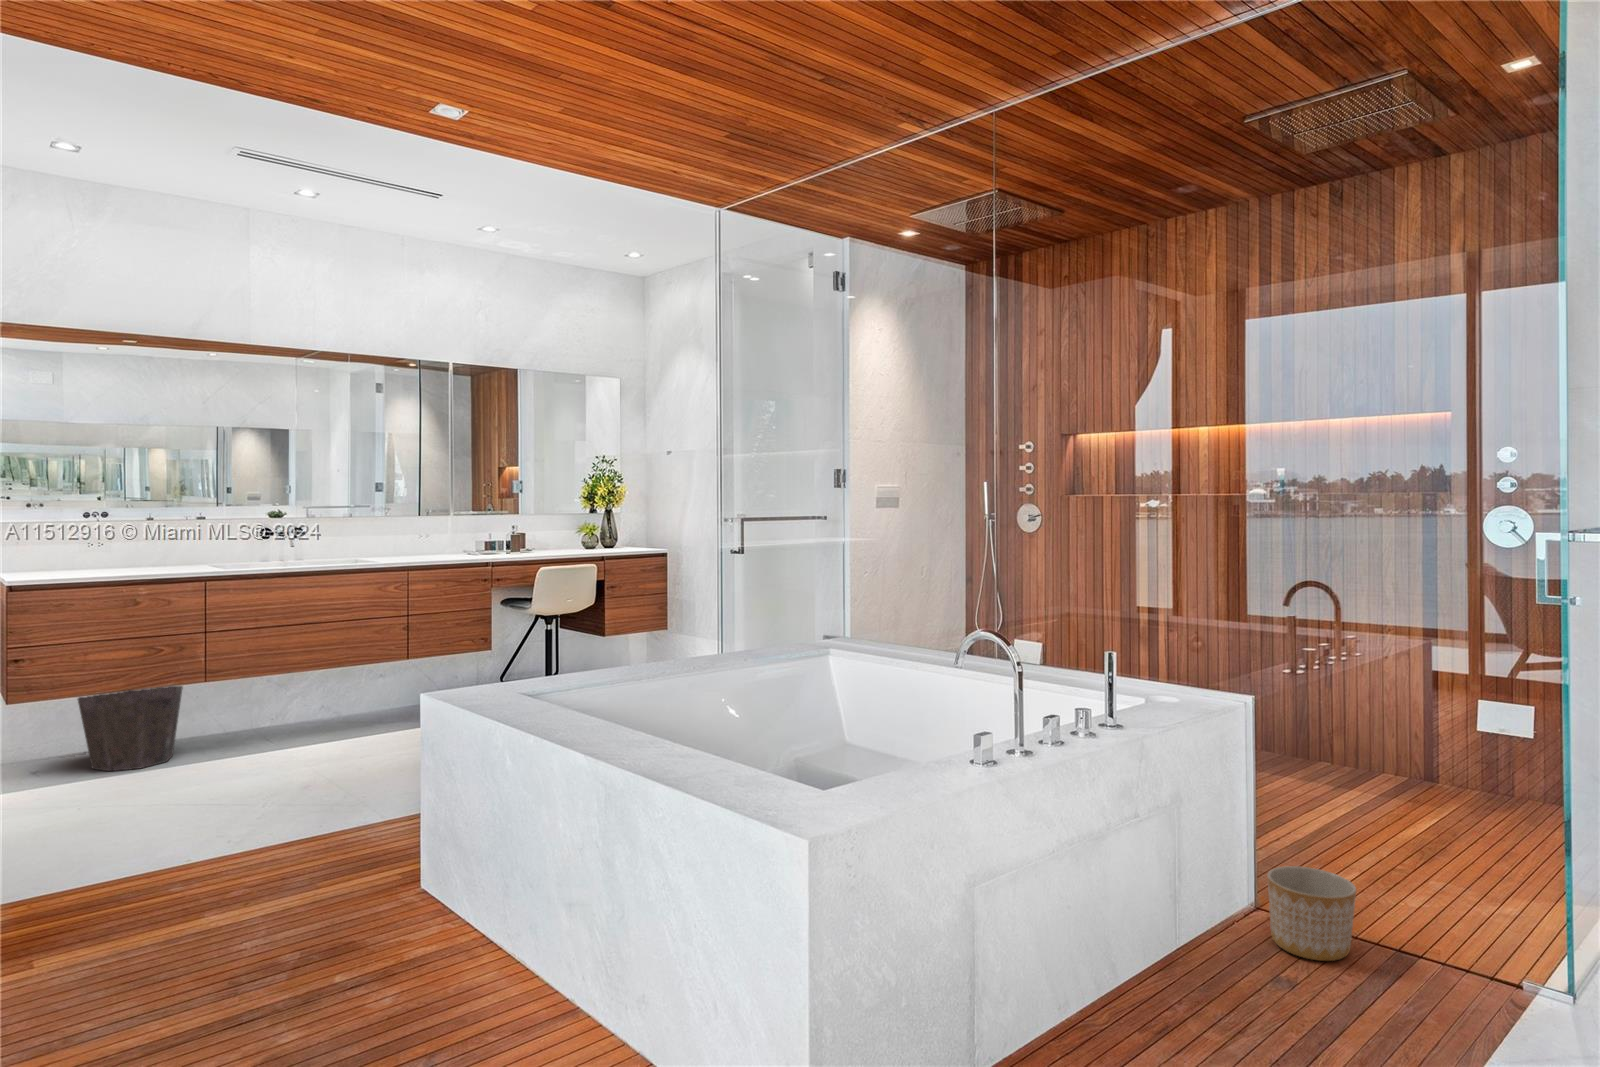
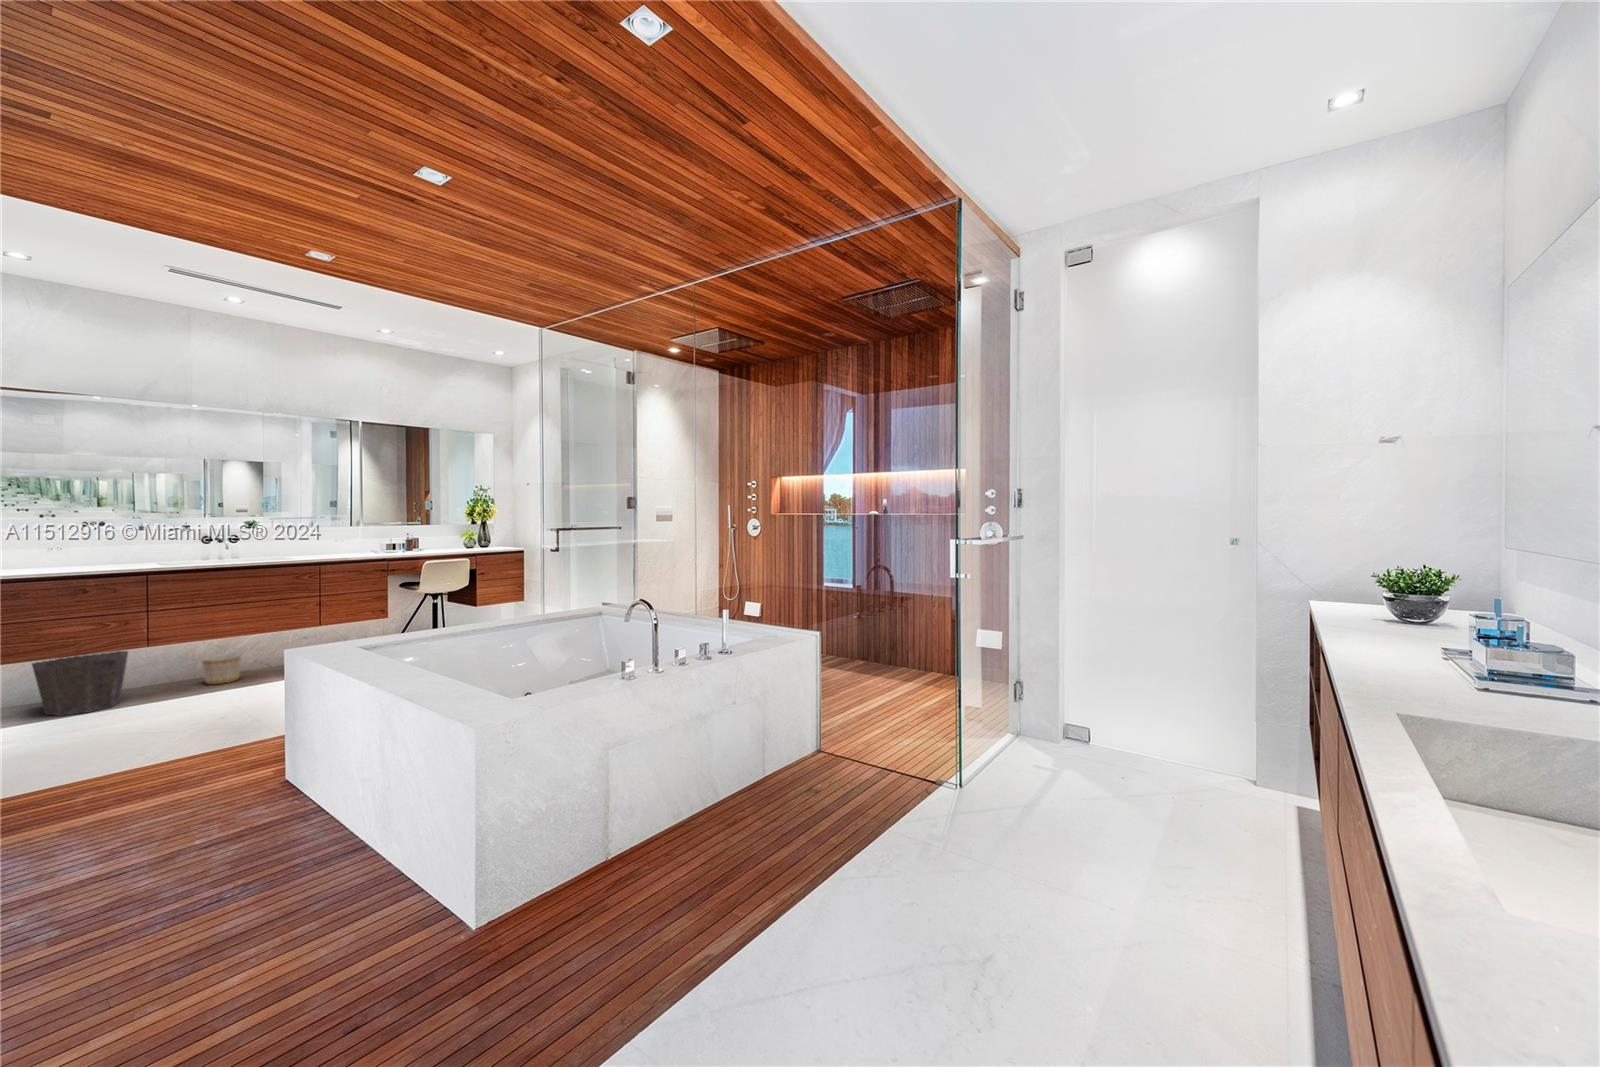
planter: present [1267,866,1356,961] -> present [203,654,241,684]

